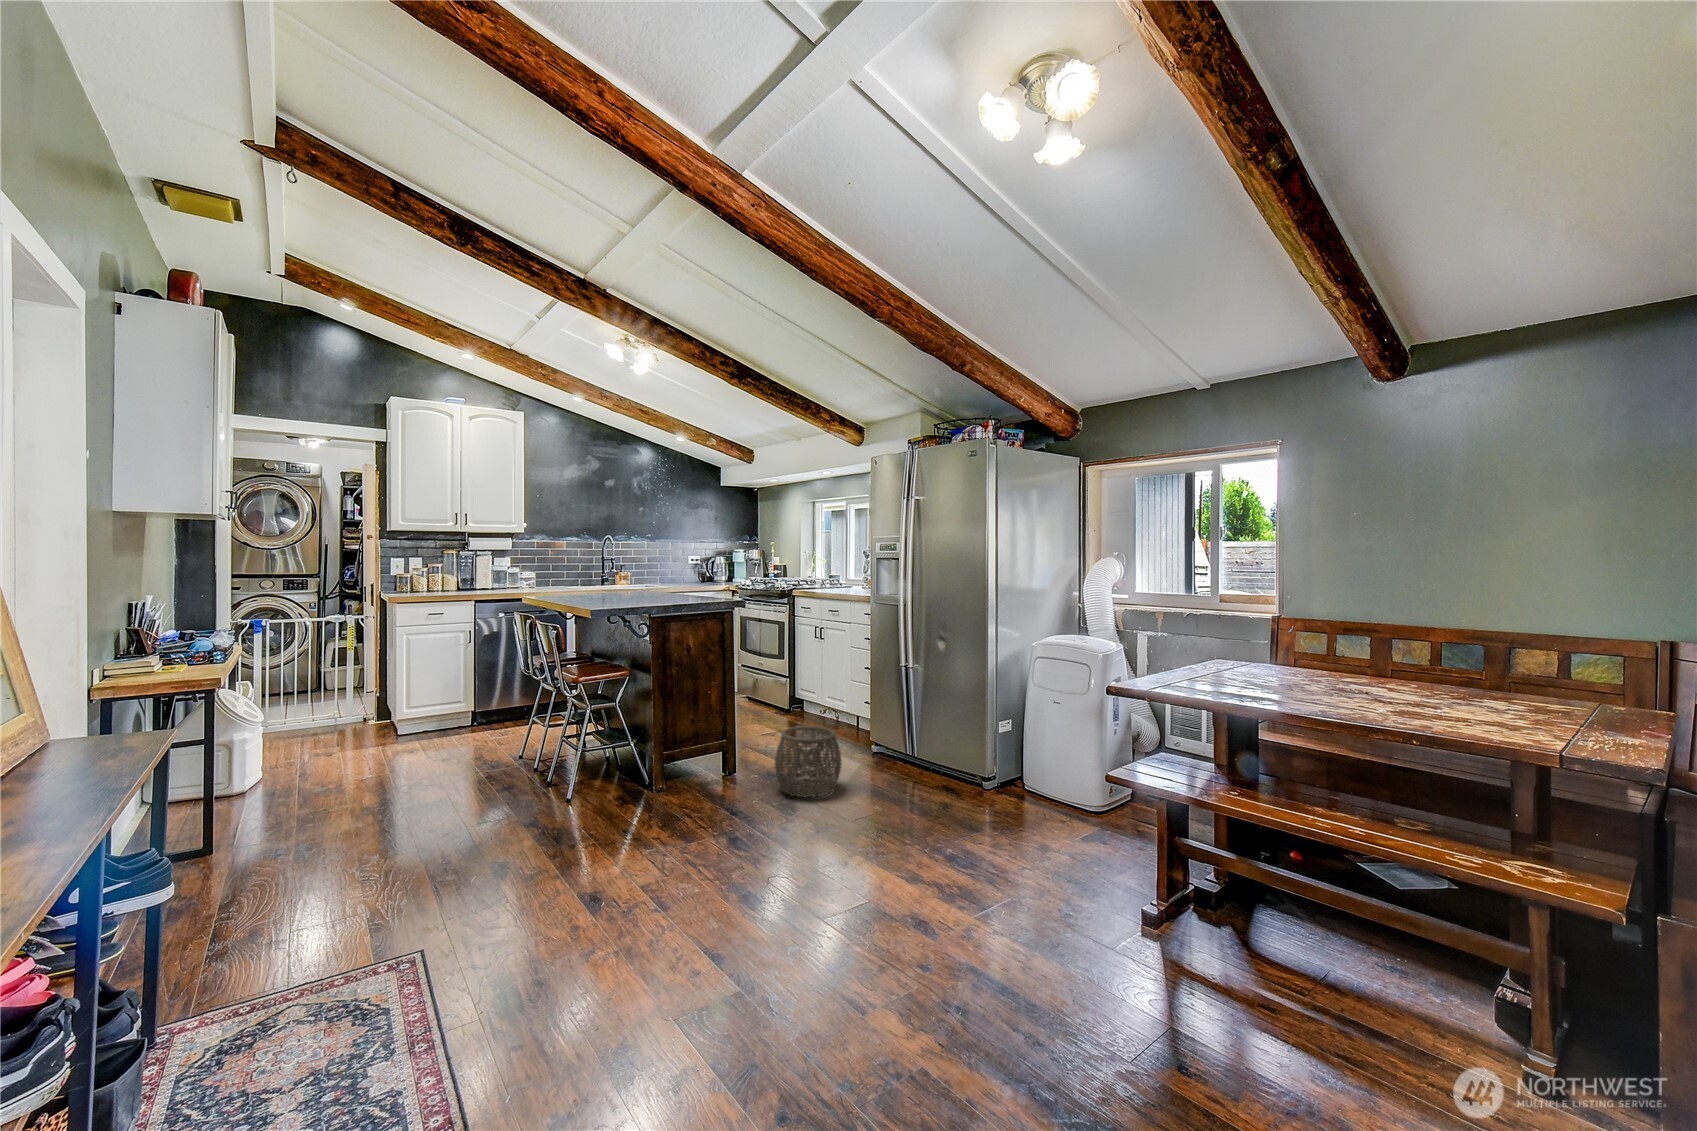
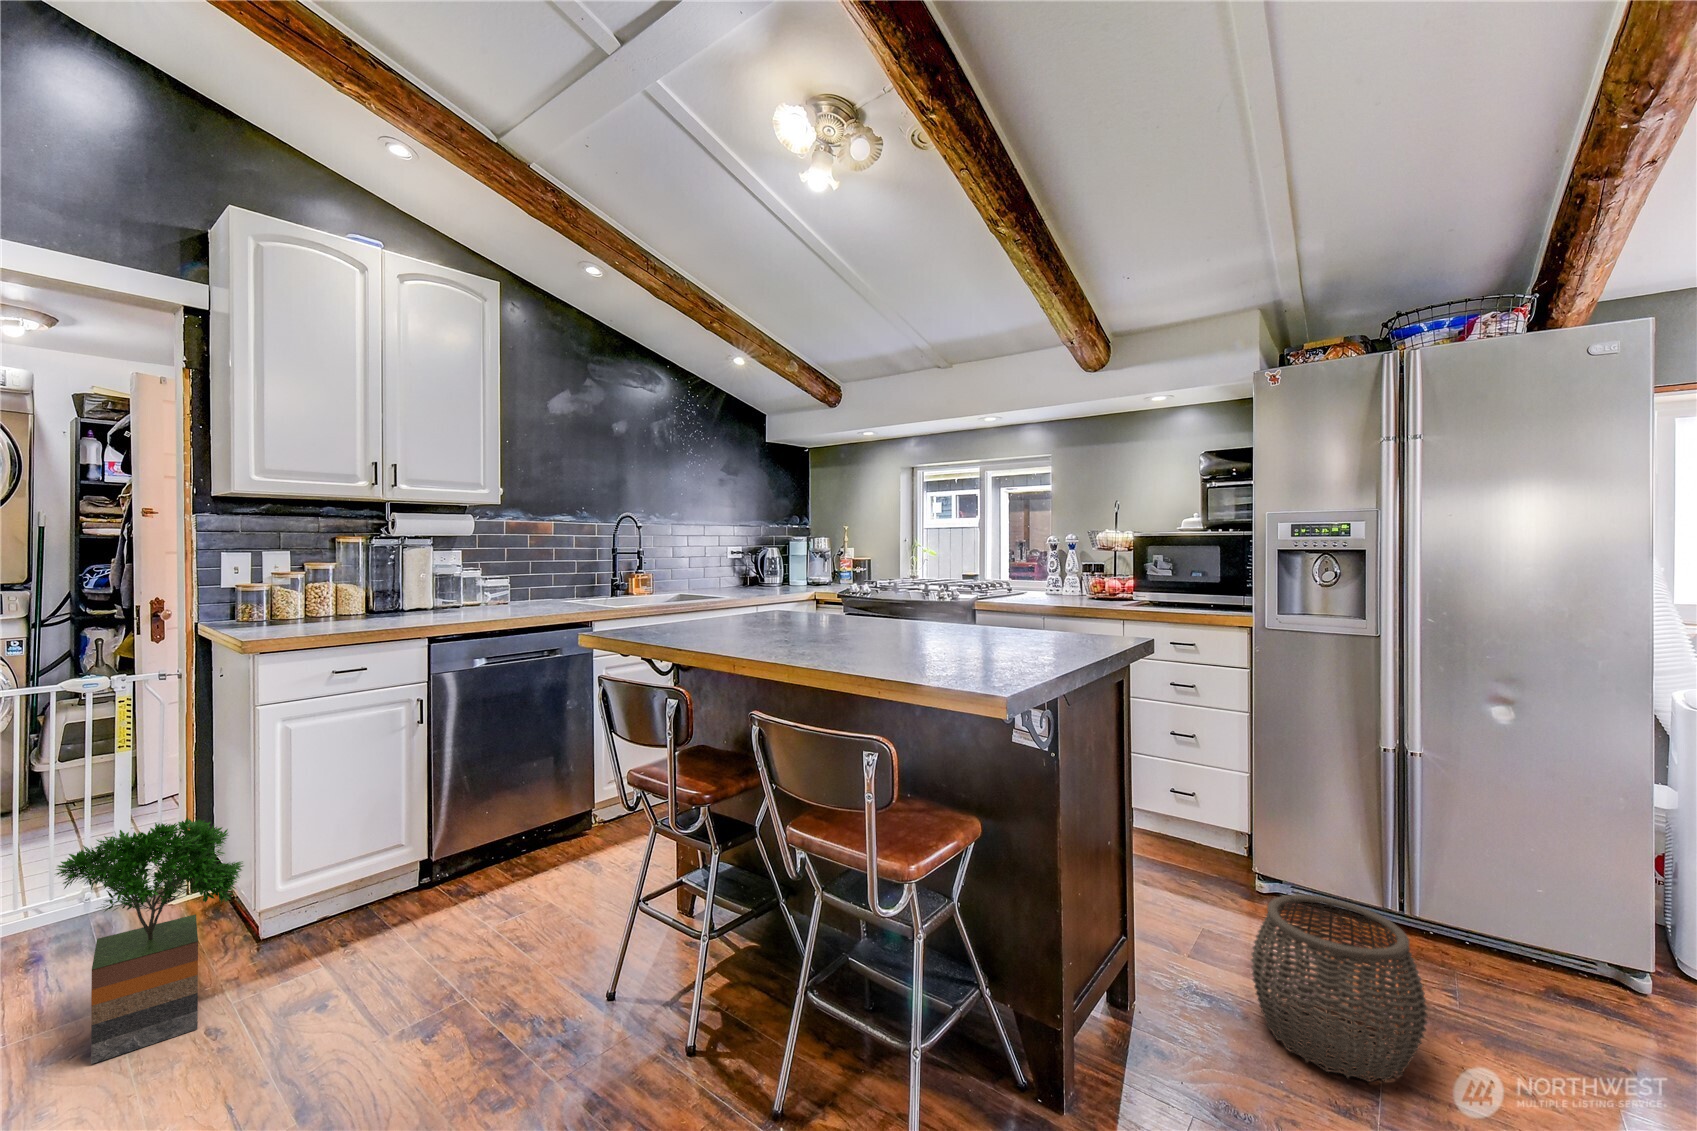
potted tree: none [320,670,388,757] -> present [56,818,243,1064]

